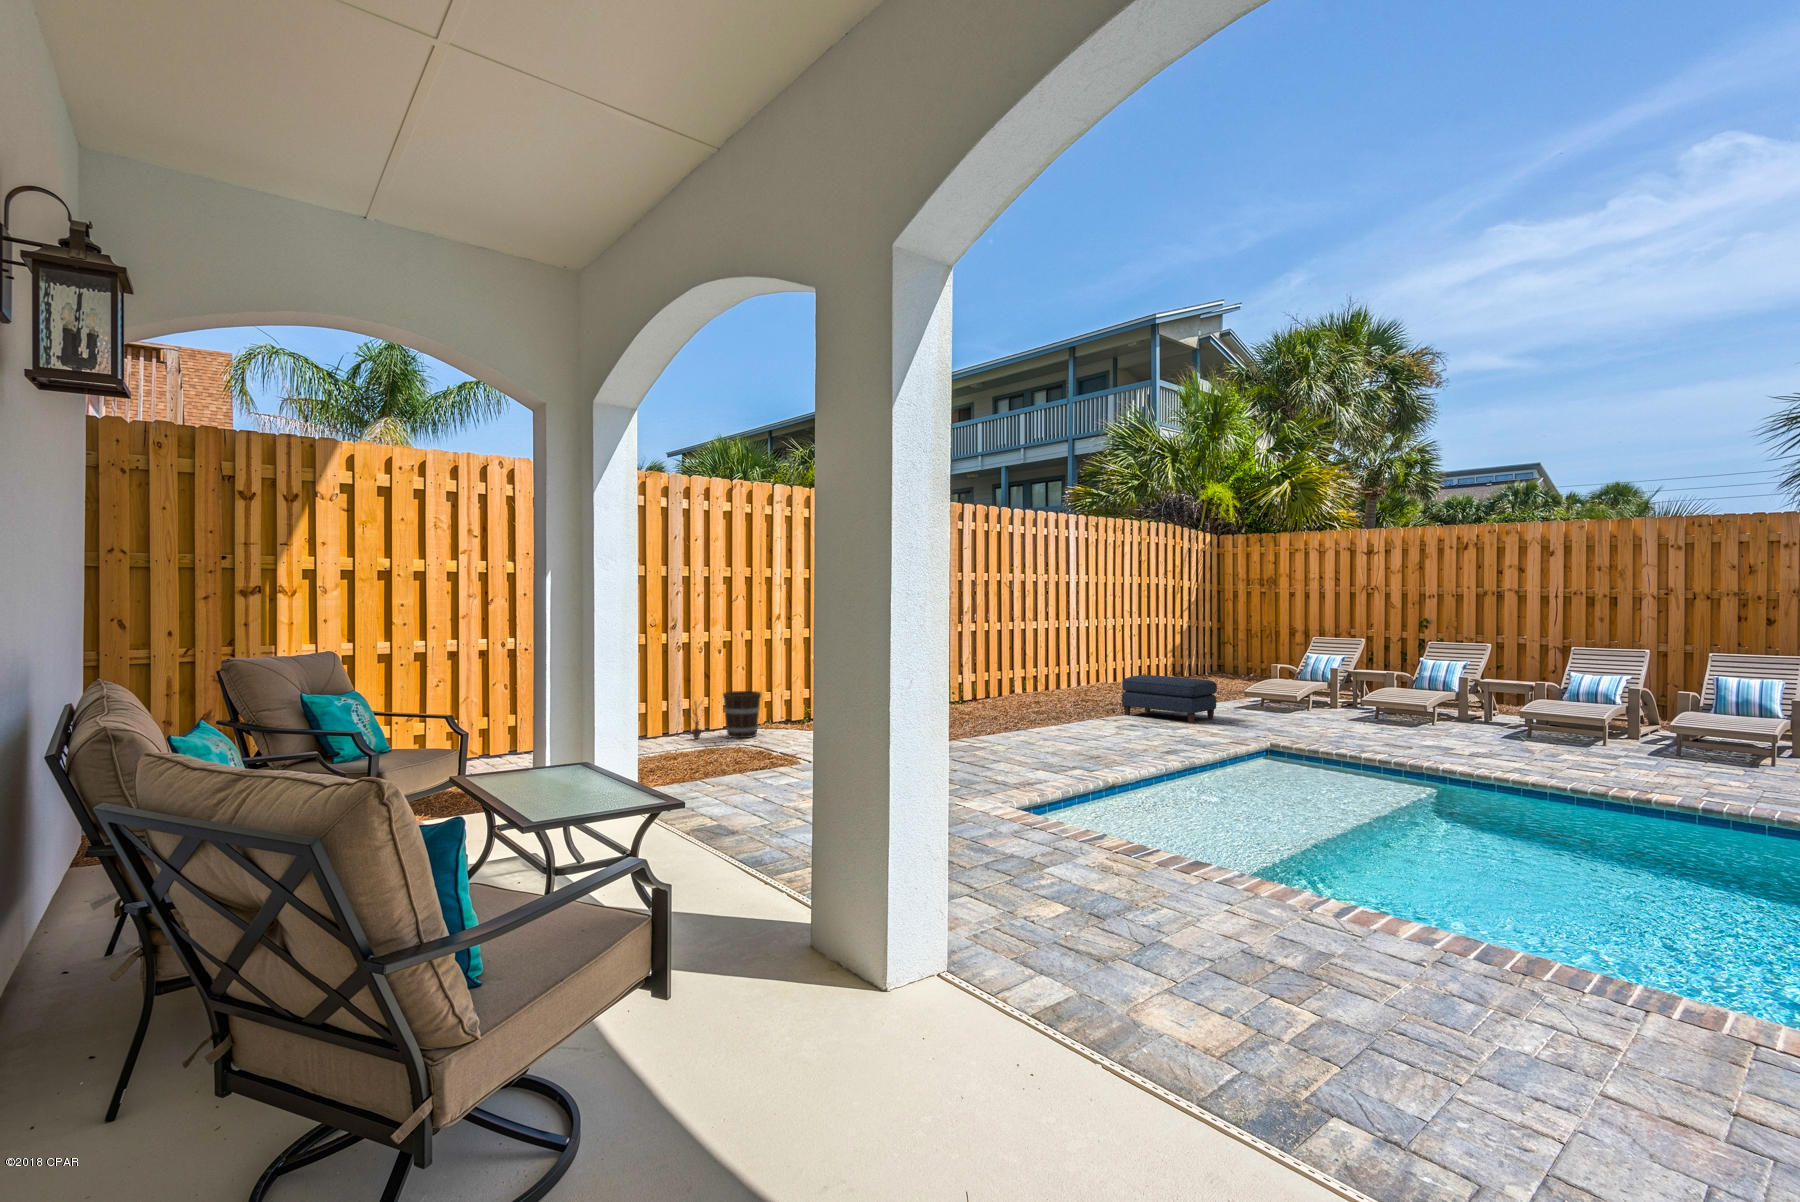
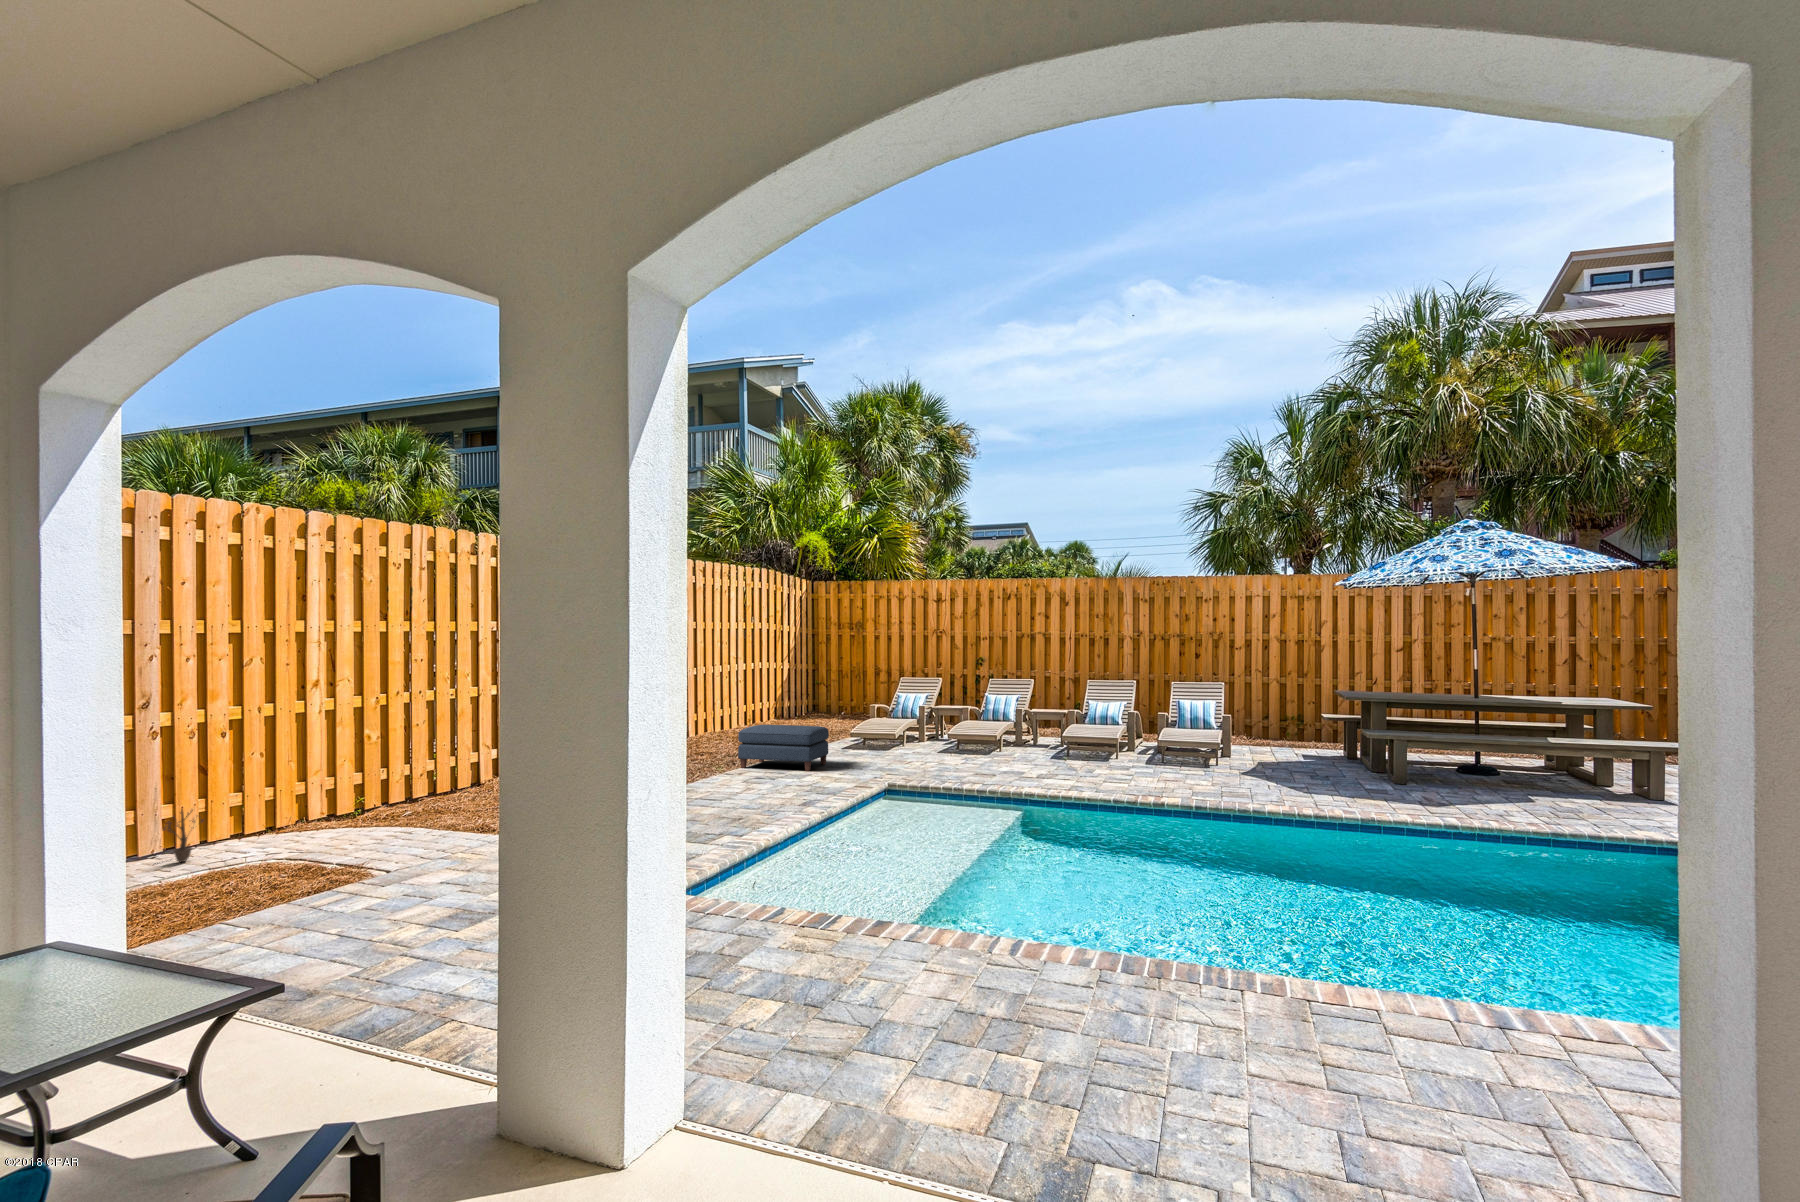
bucket: present [723,691,761,738] -> none [229,786,293,853]

